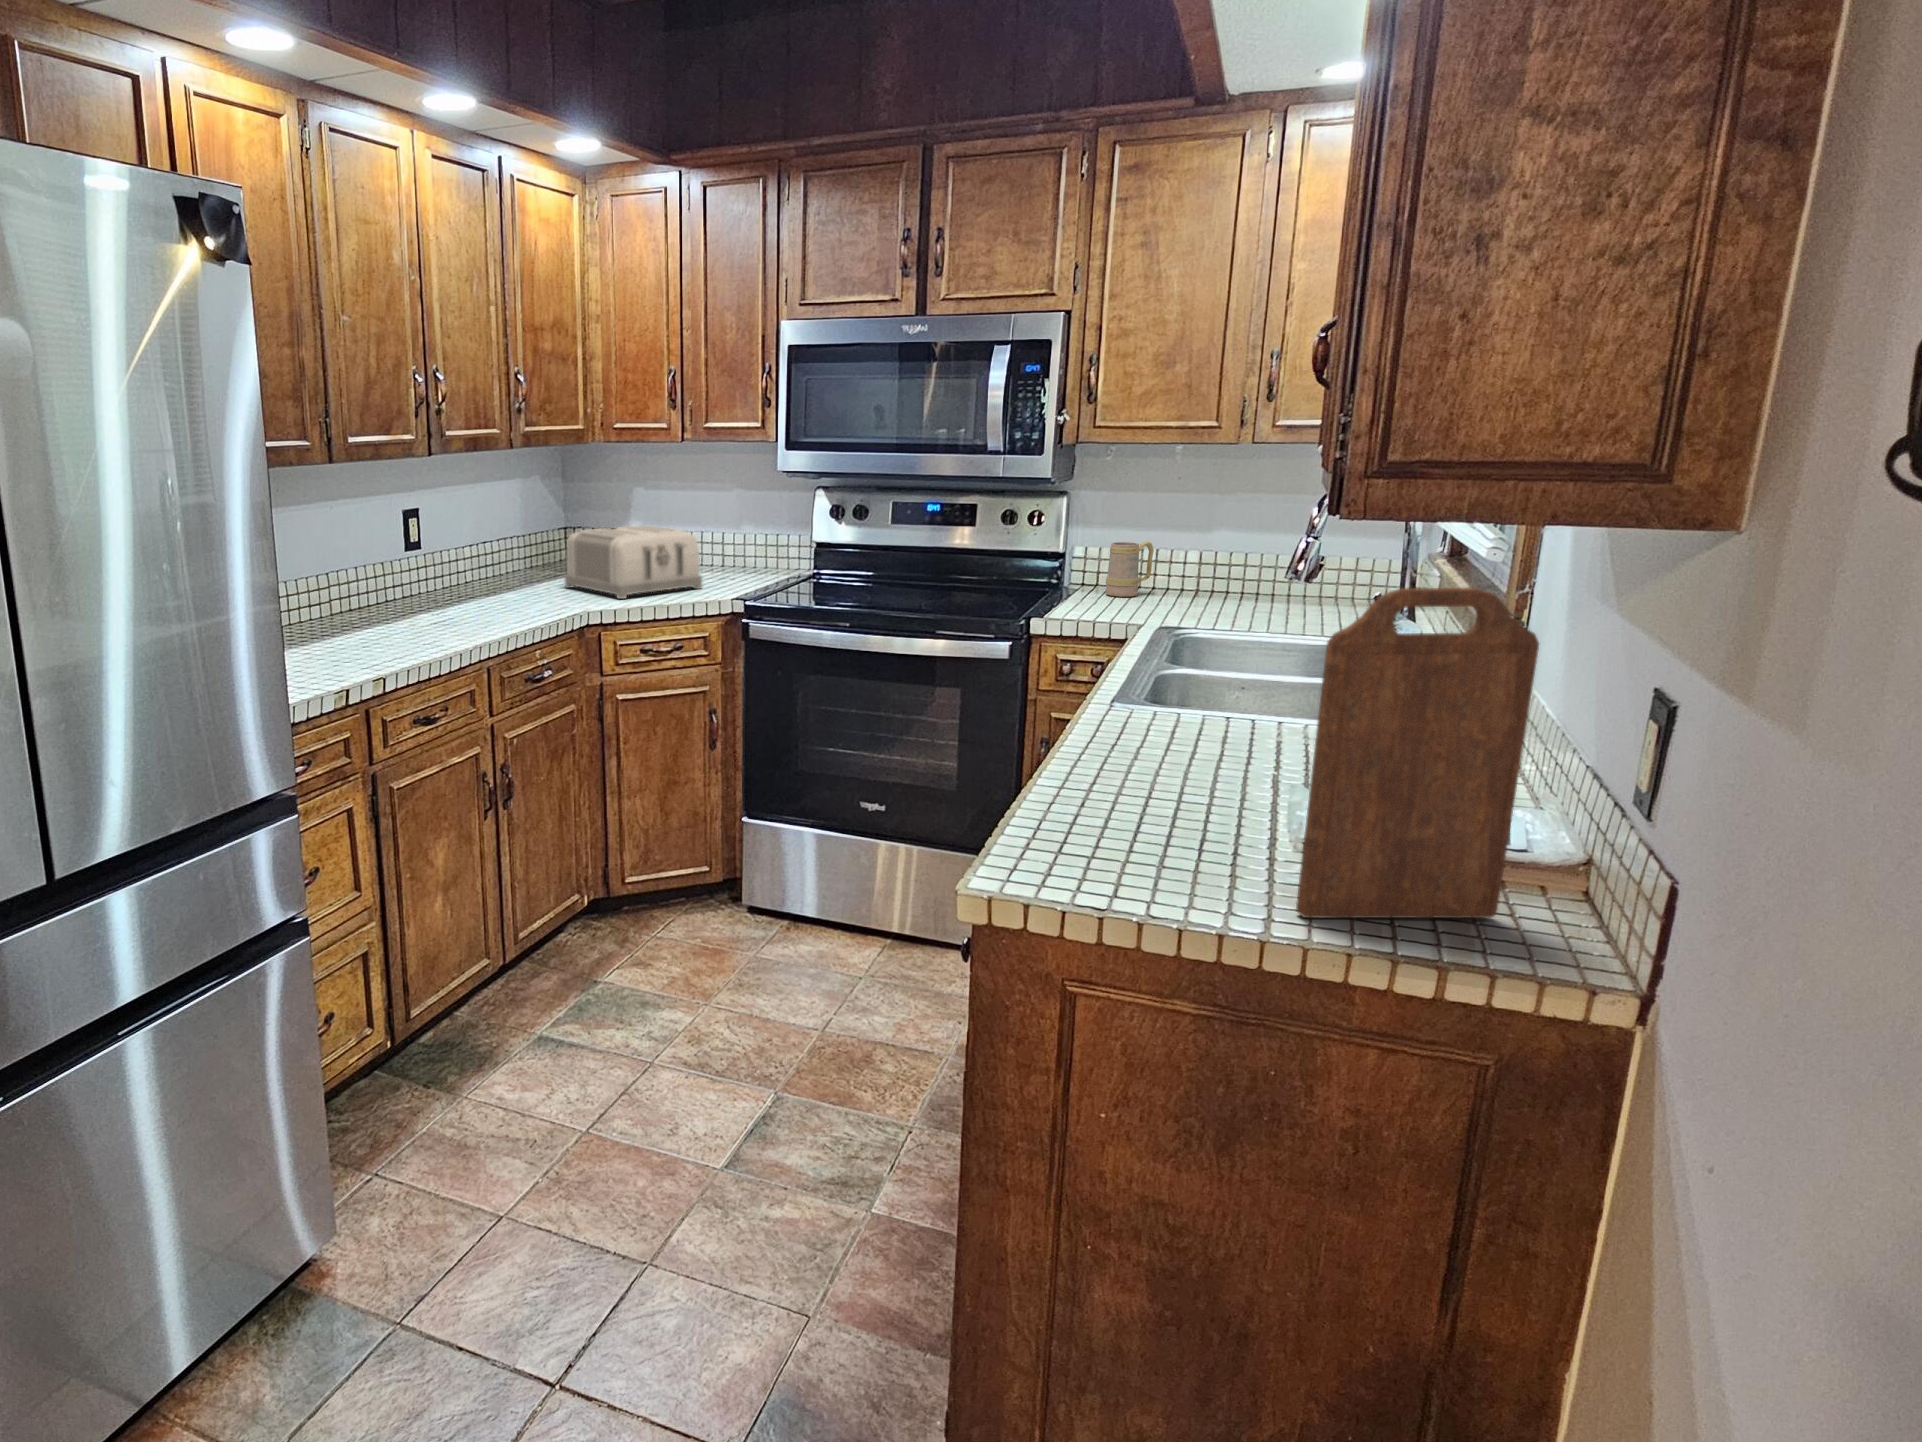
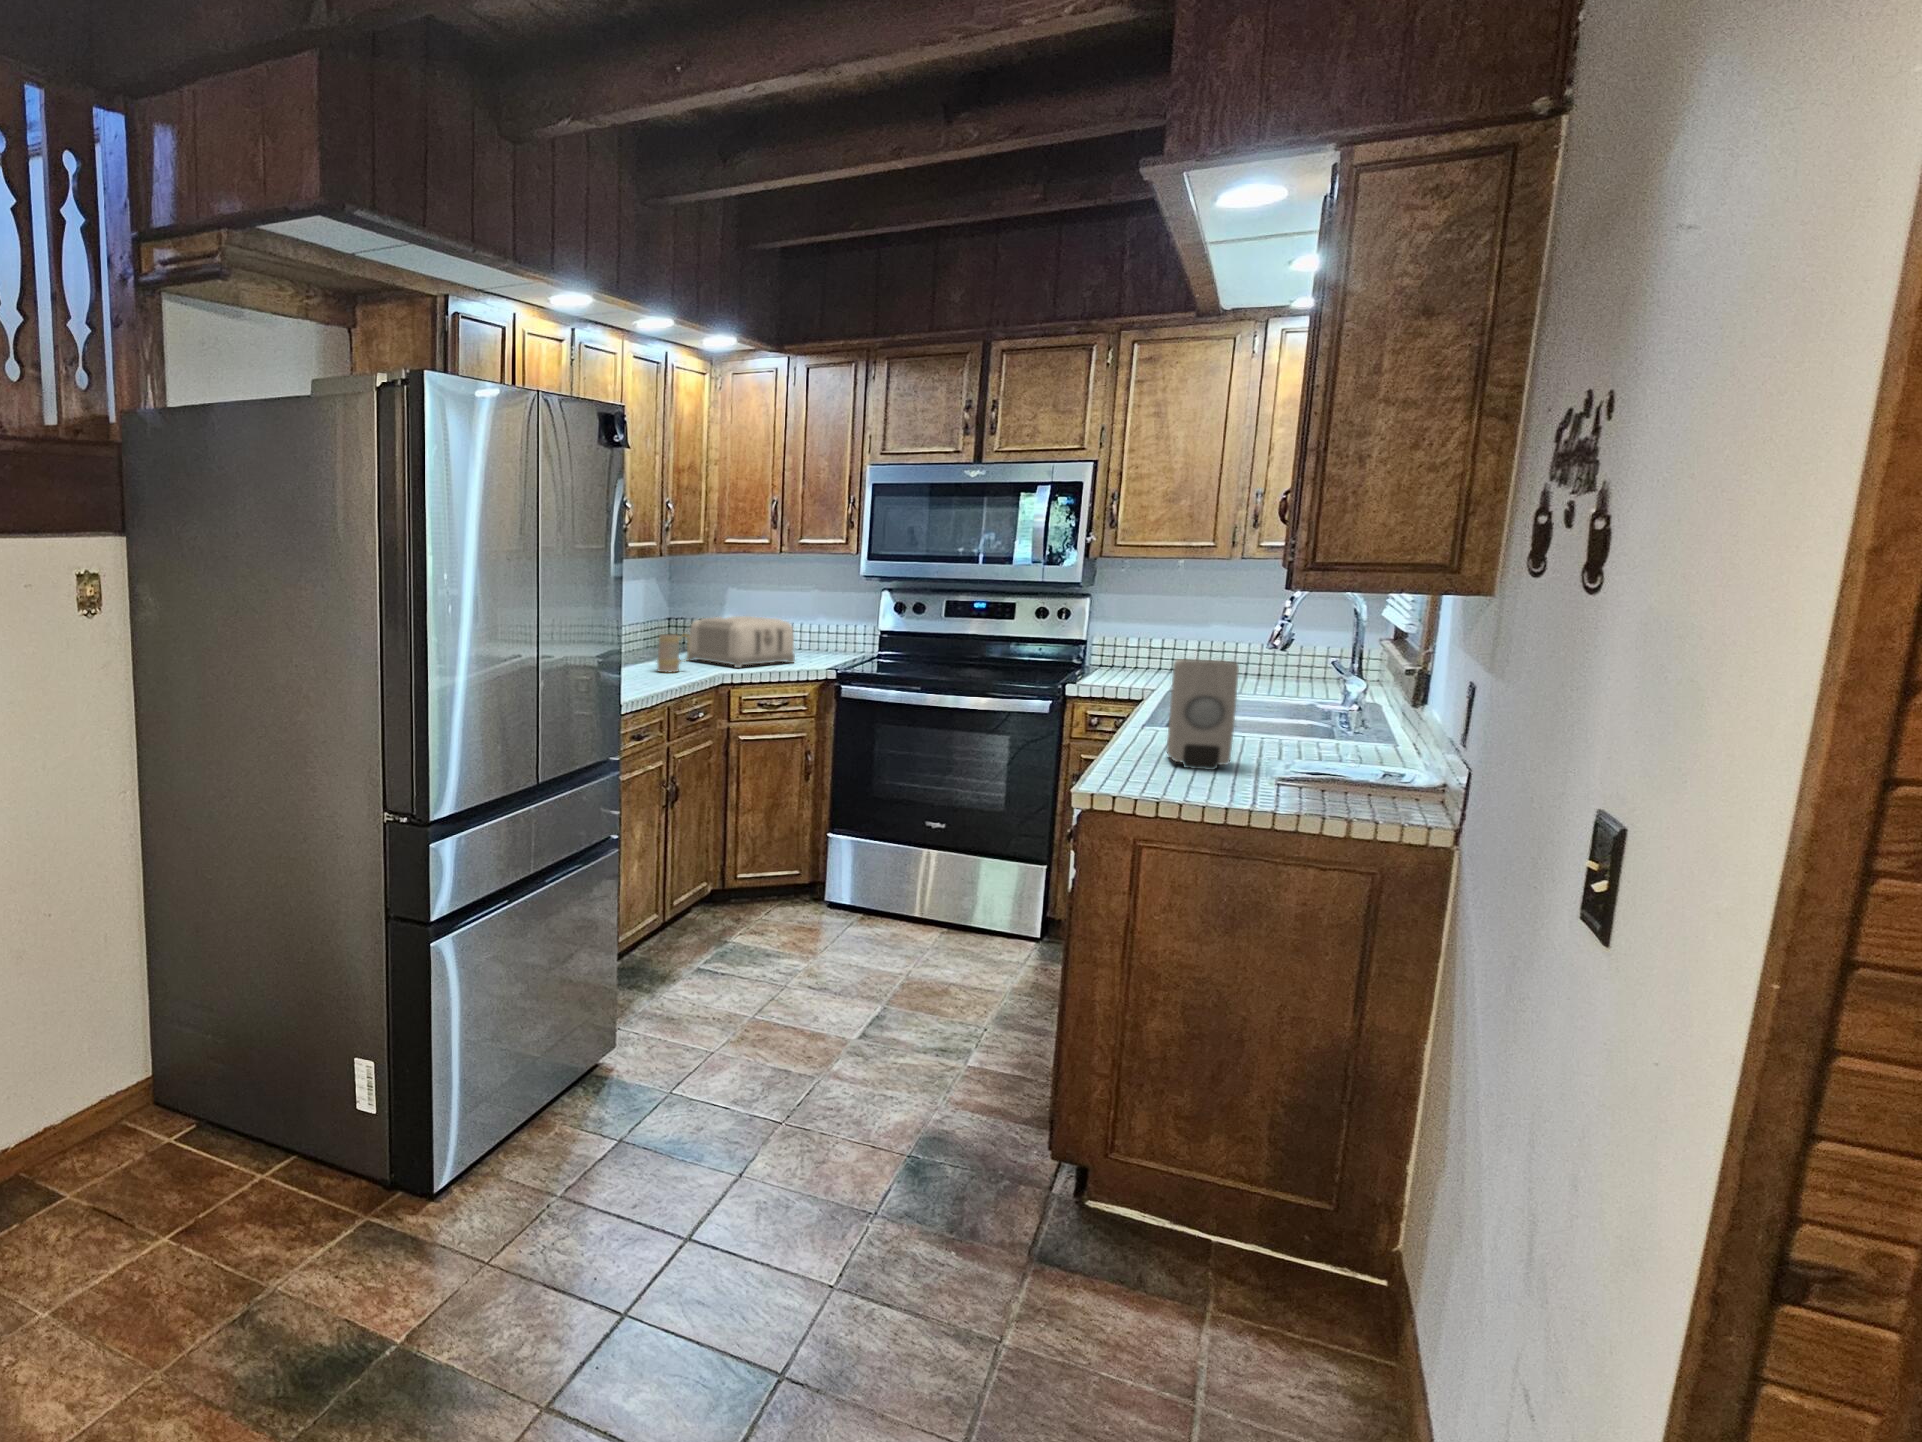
mug: present [1106,541,1154,597] -> present [657,634,690,673]
cutting board: present [1296,588,1539,918] -> none [1268,628,1404,807]
soap dispenser: none [1138,617,1247,808] -> present [1167,659,1239,770]

